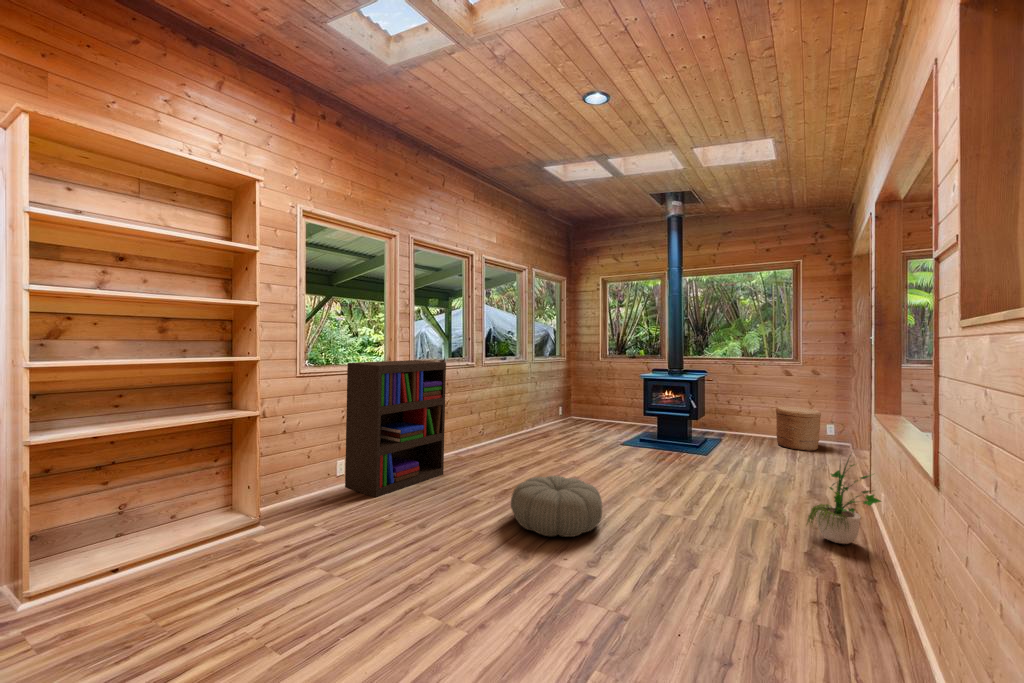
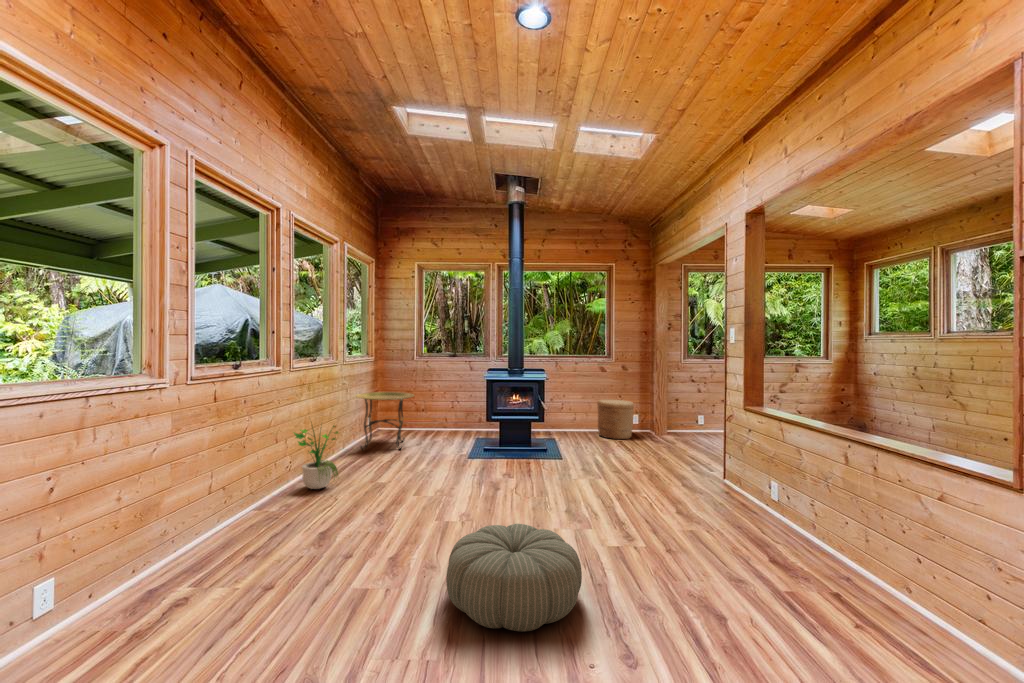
bookshelf: present [345,360,446,498] -> none [53,366,270,646]
side table: none [540,385,587,433] -> present [356,392,414,450]
potted plant: present [807,459,881,544] -> present [294,426,338,489]

